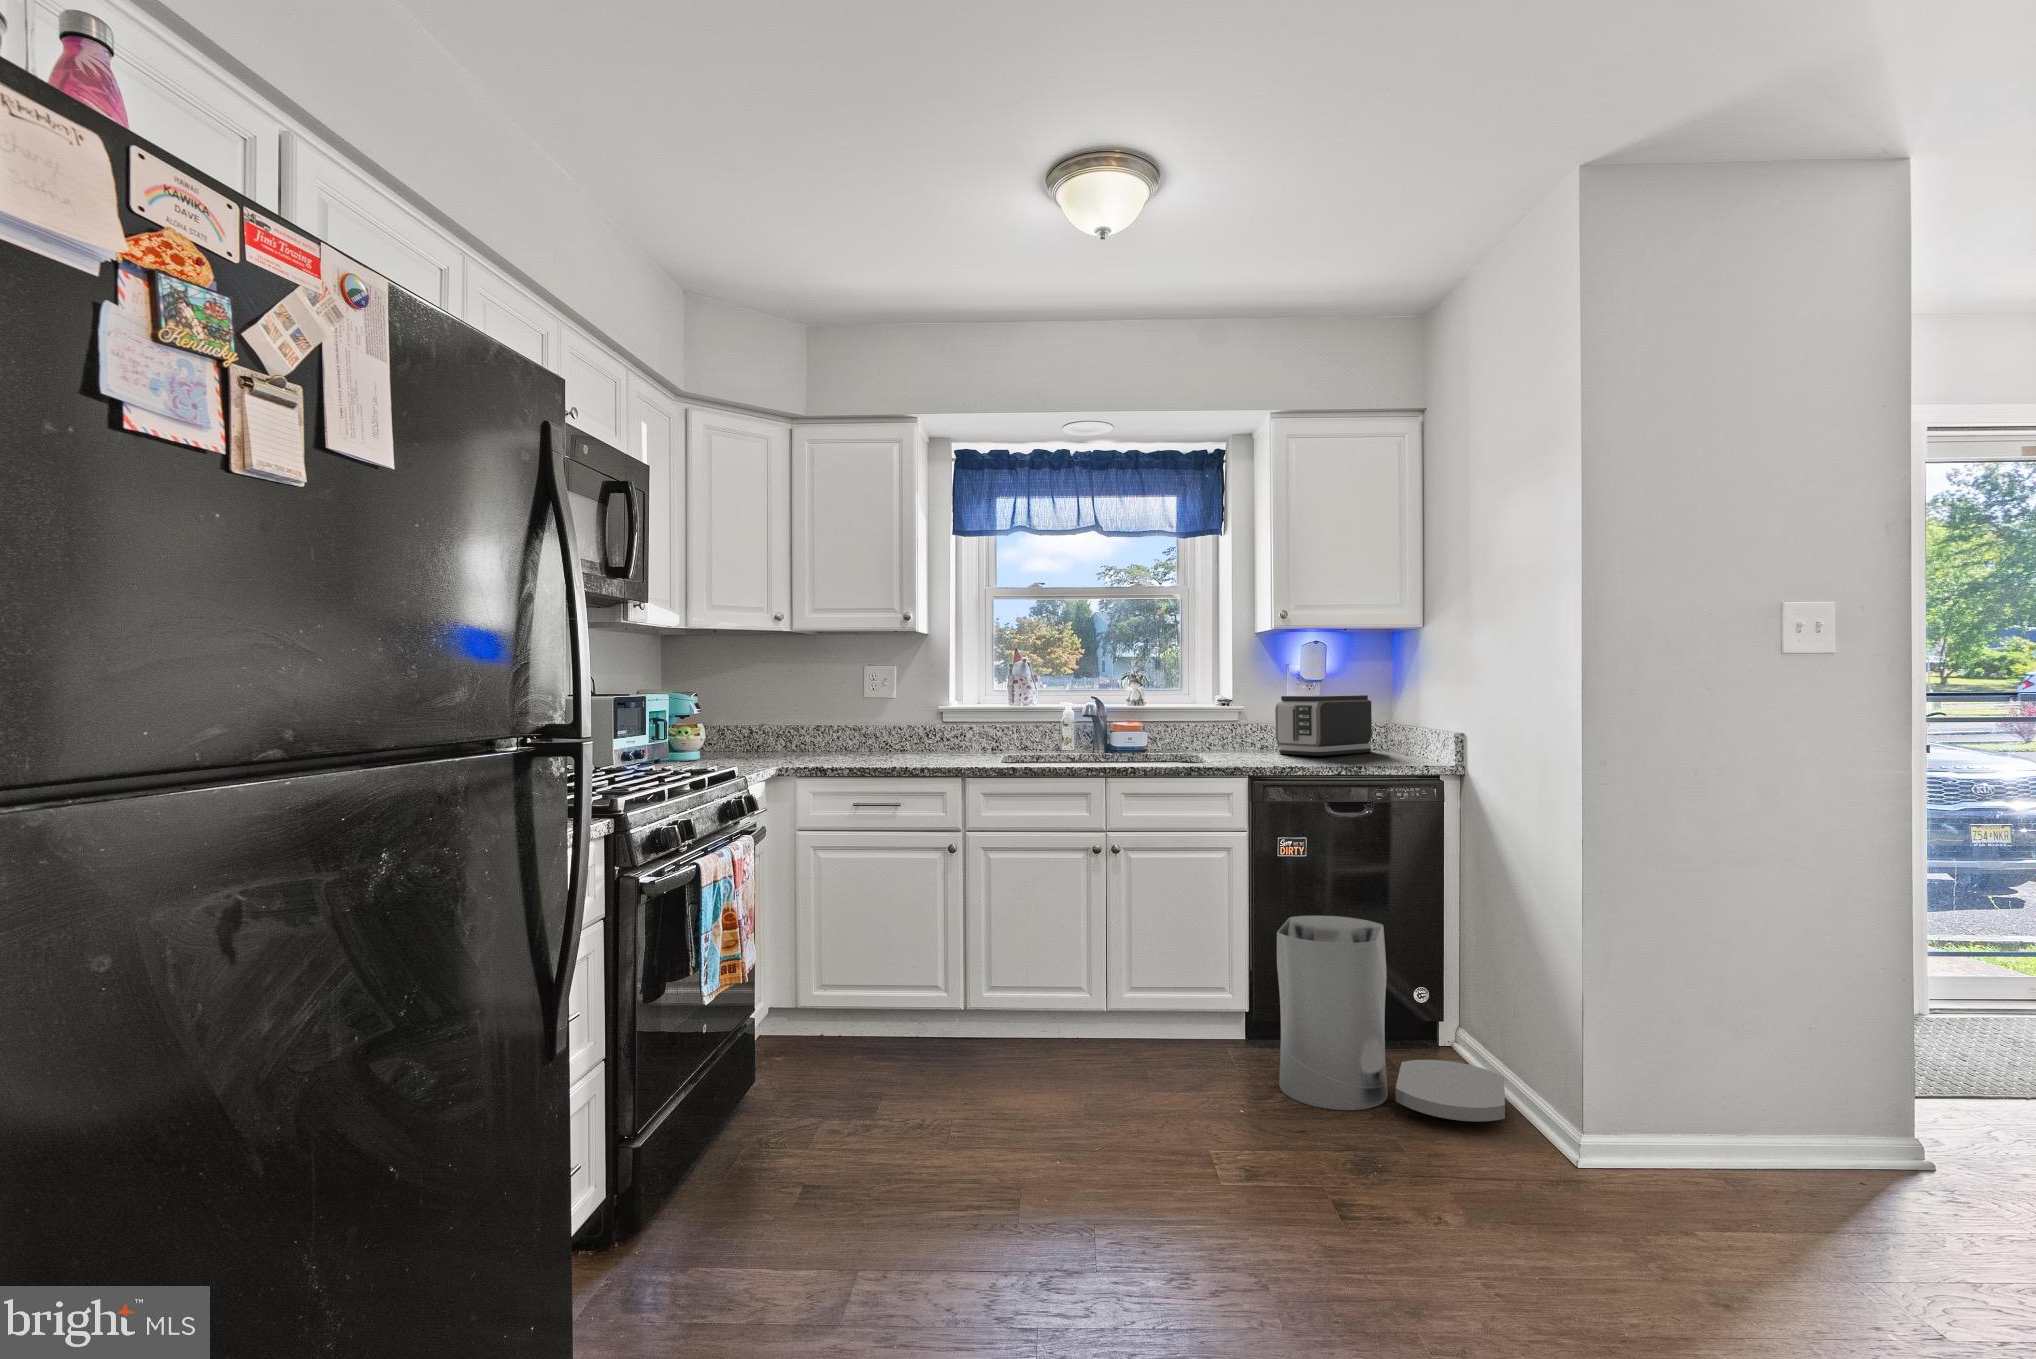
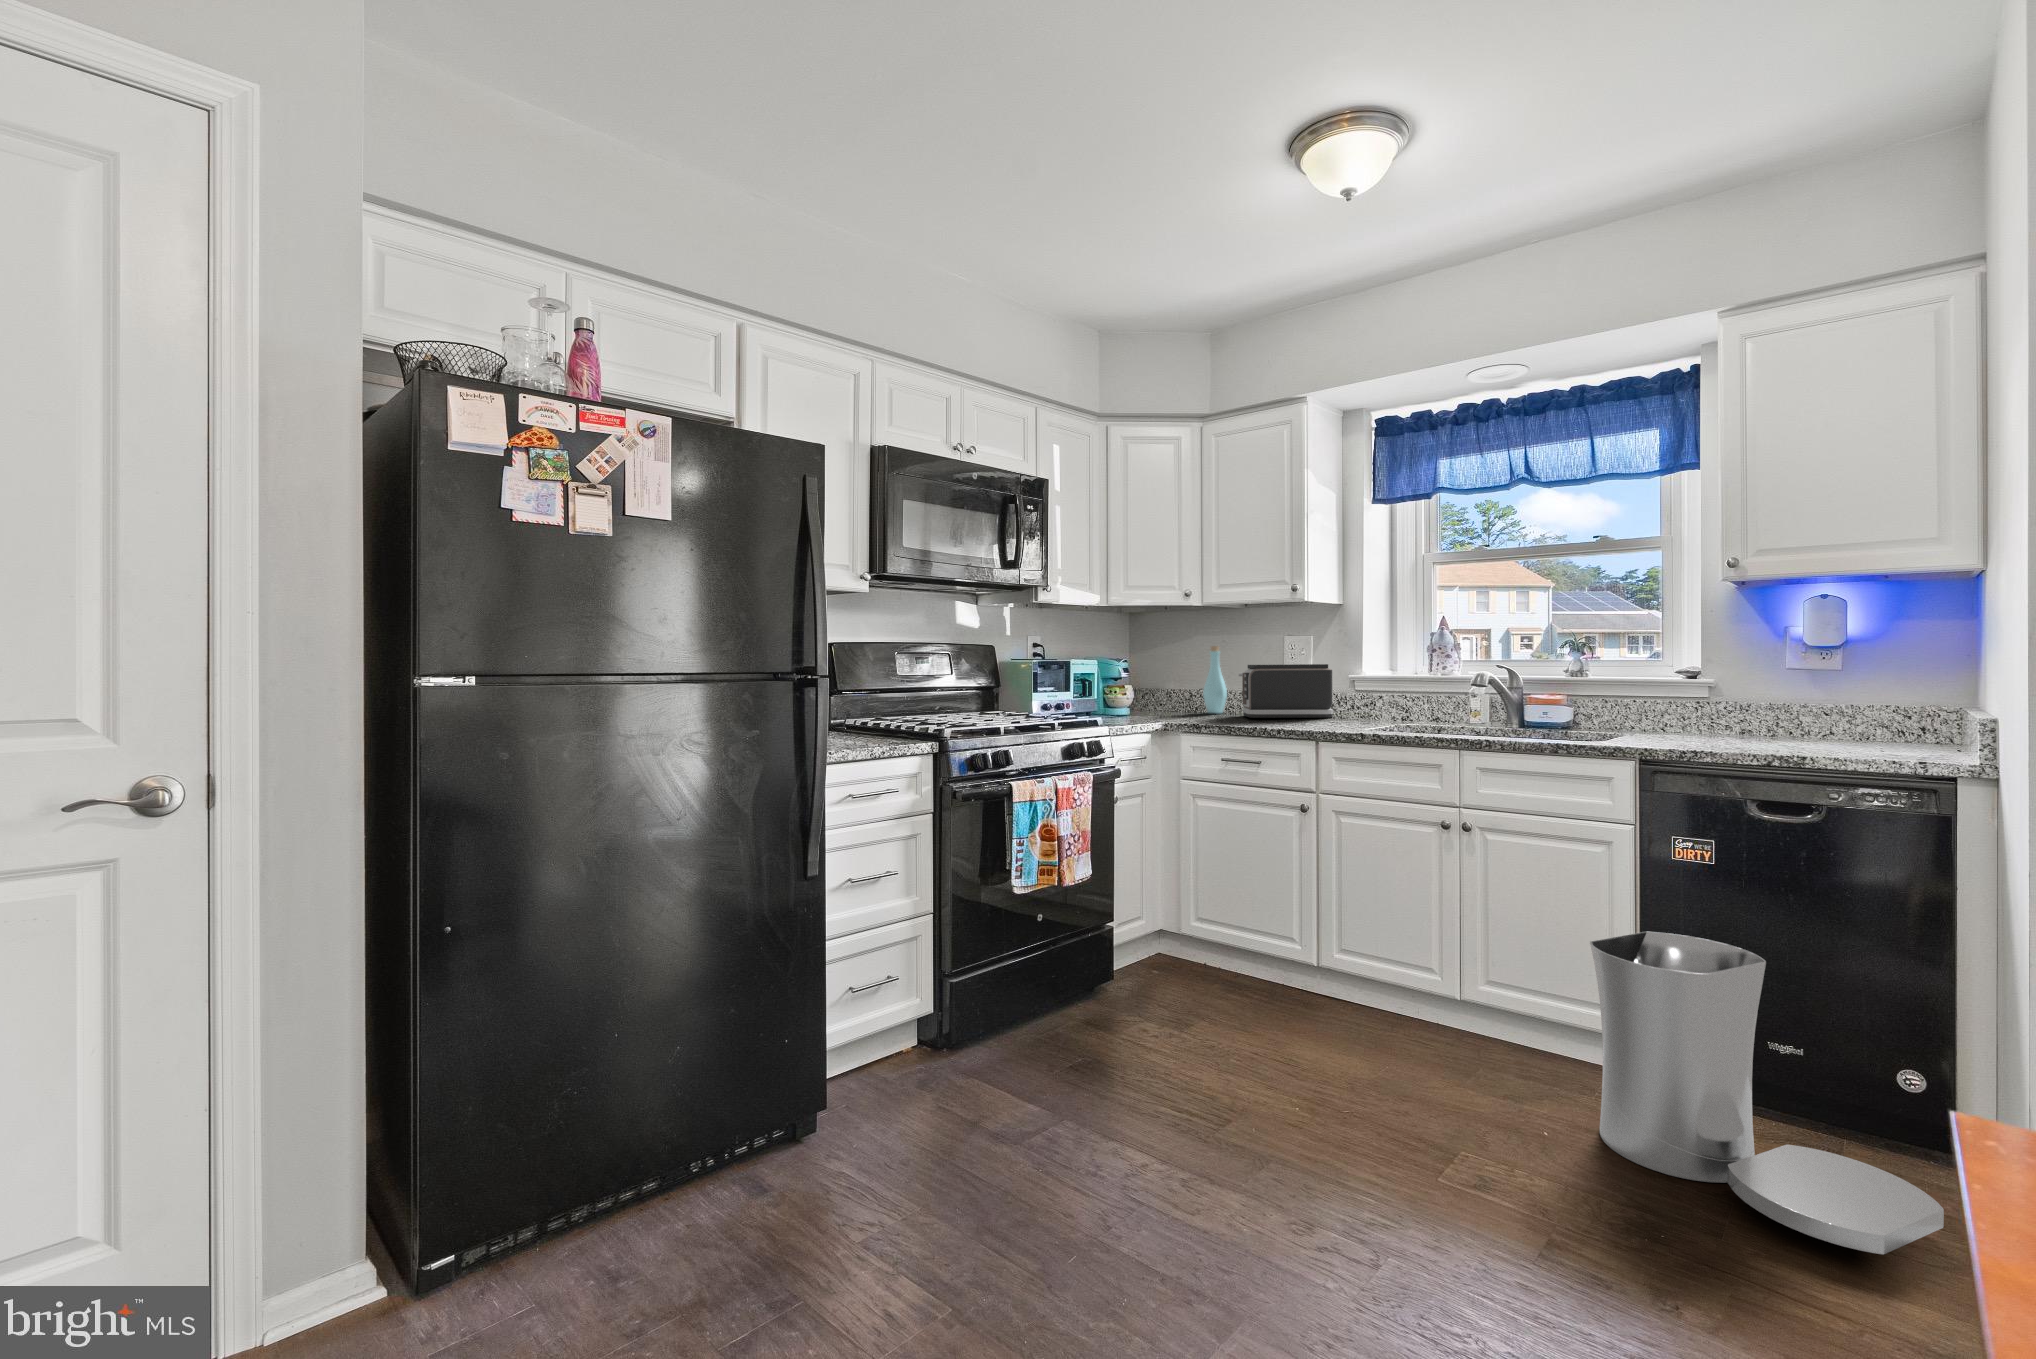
bottle: none [779,675,807,752] -> present [1203,646,1227,713]
toaster: present [1275,695,1372,756] -> present [1238,664,1333,718]

